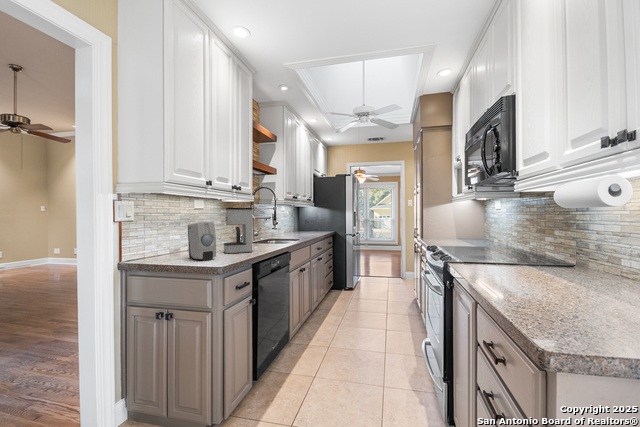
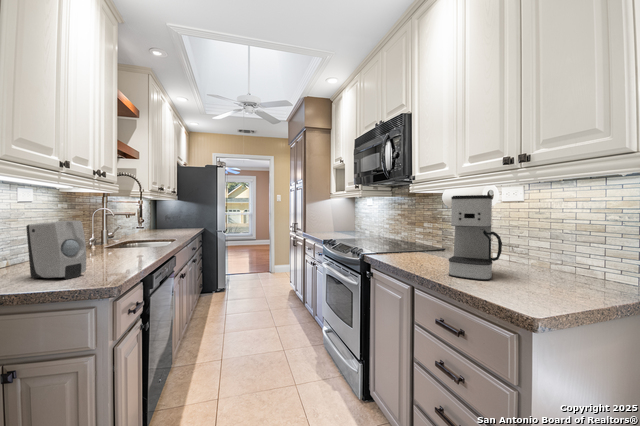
coffee maker: present [224,208,253,254] -> present [449,195,502,280]

